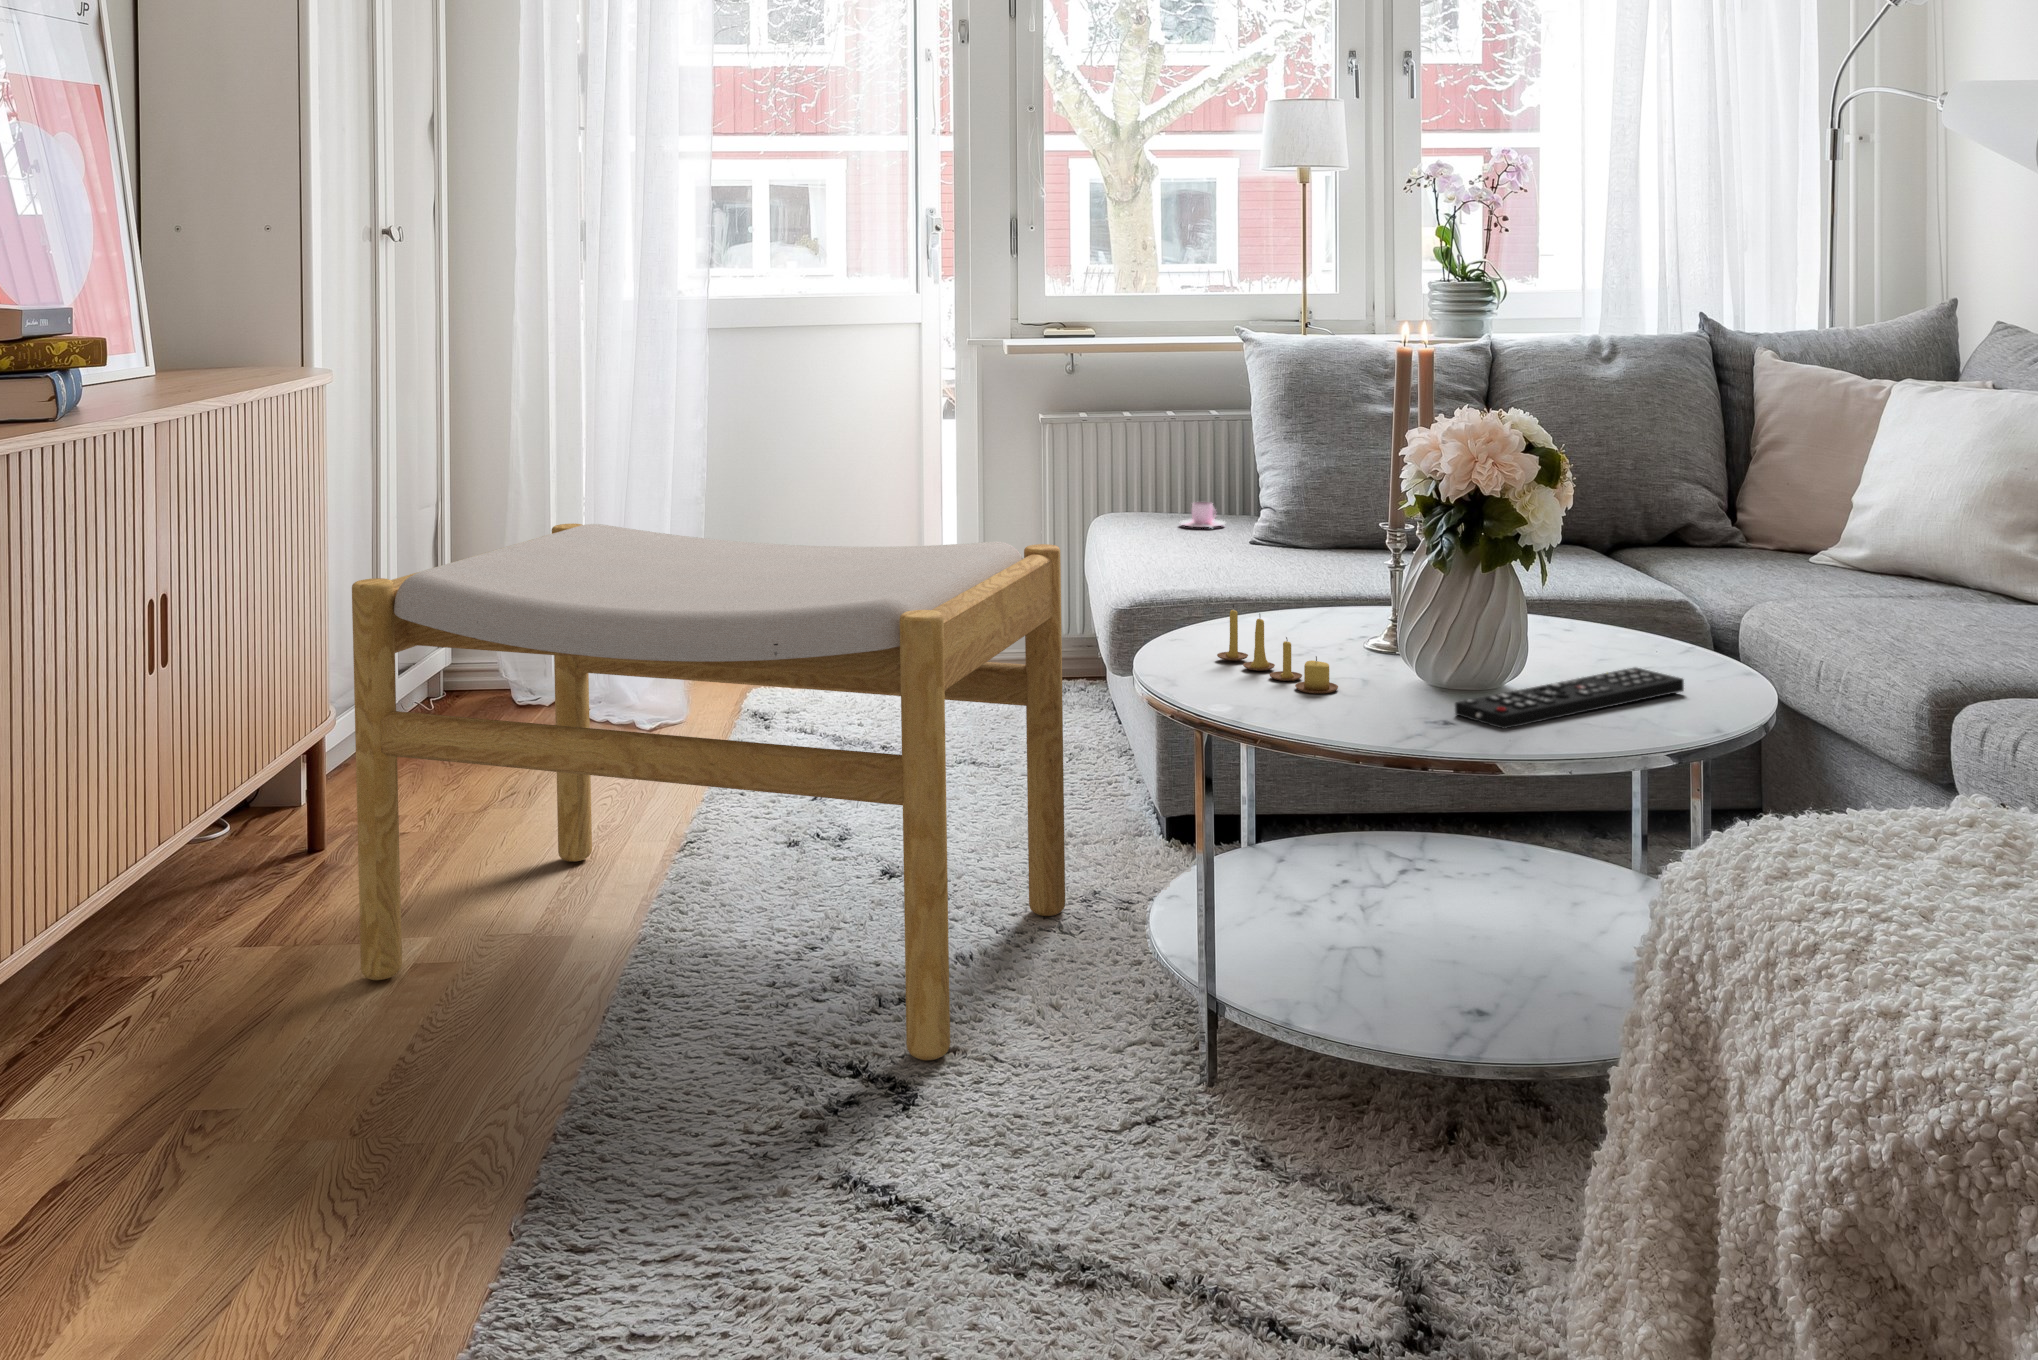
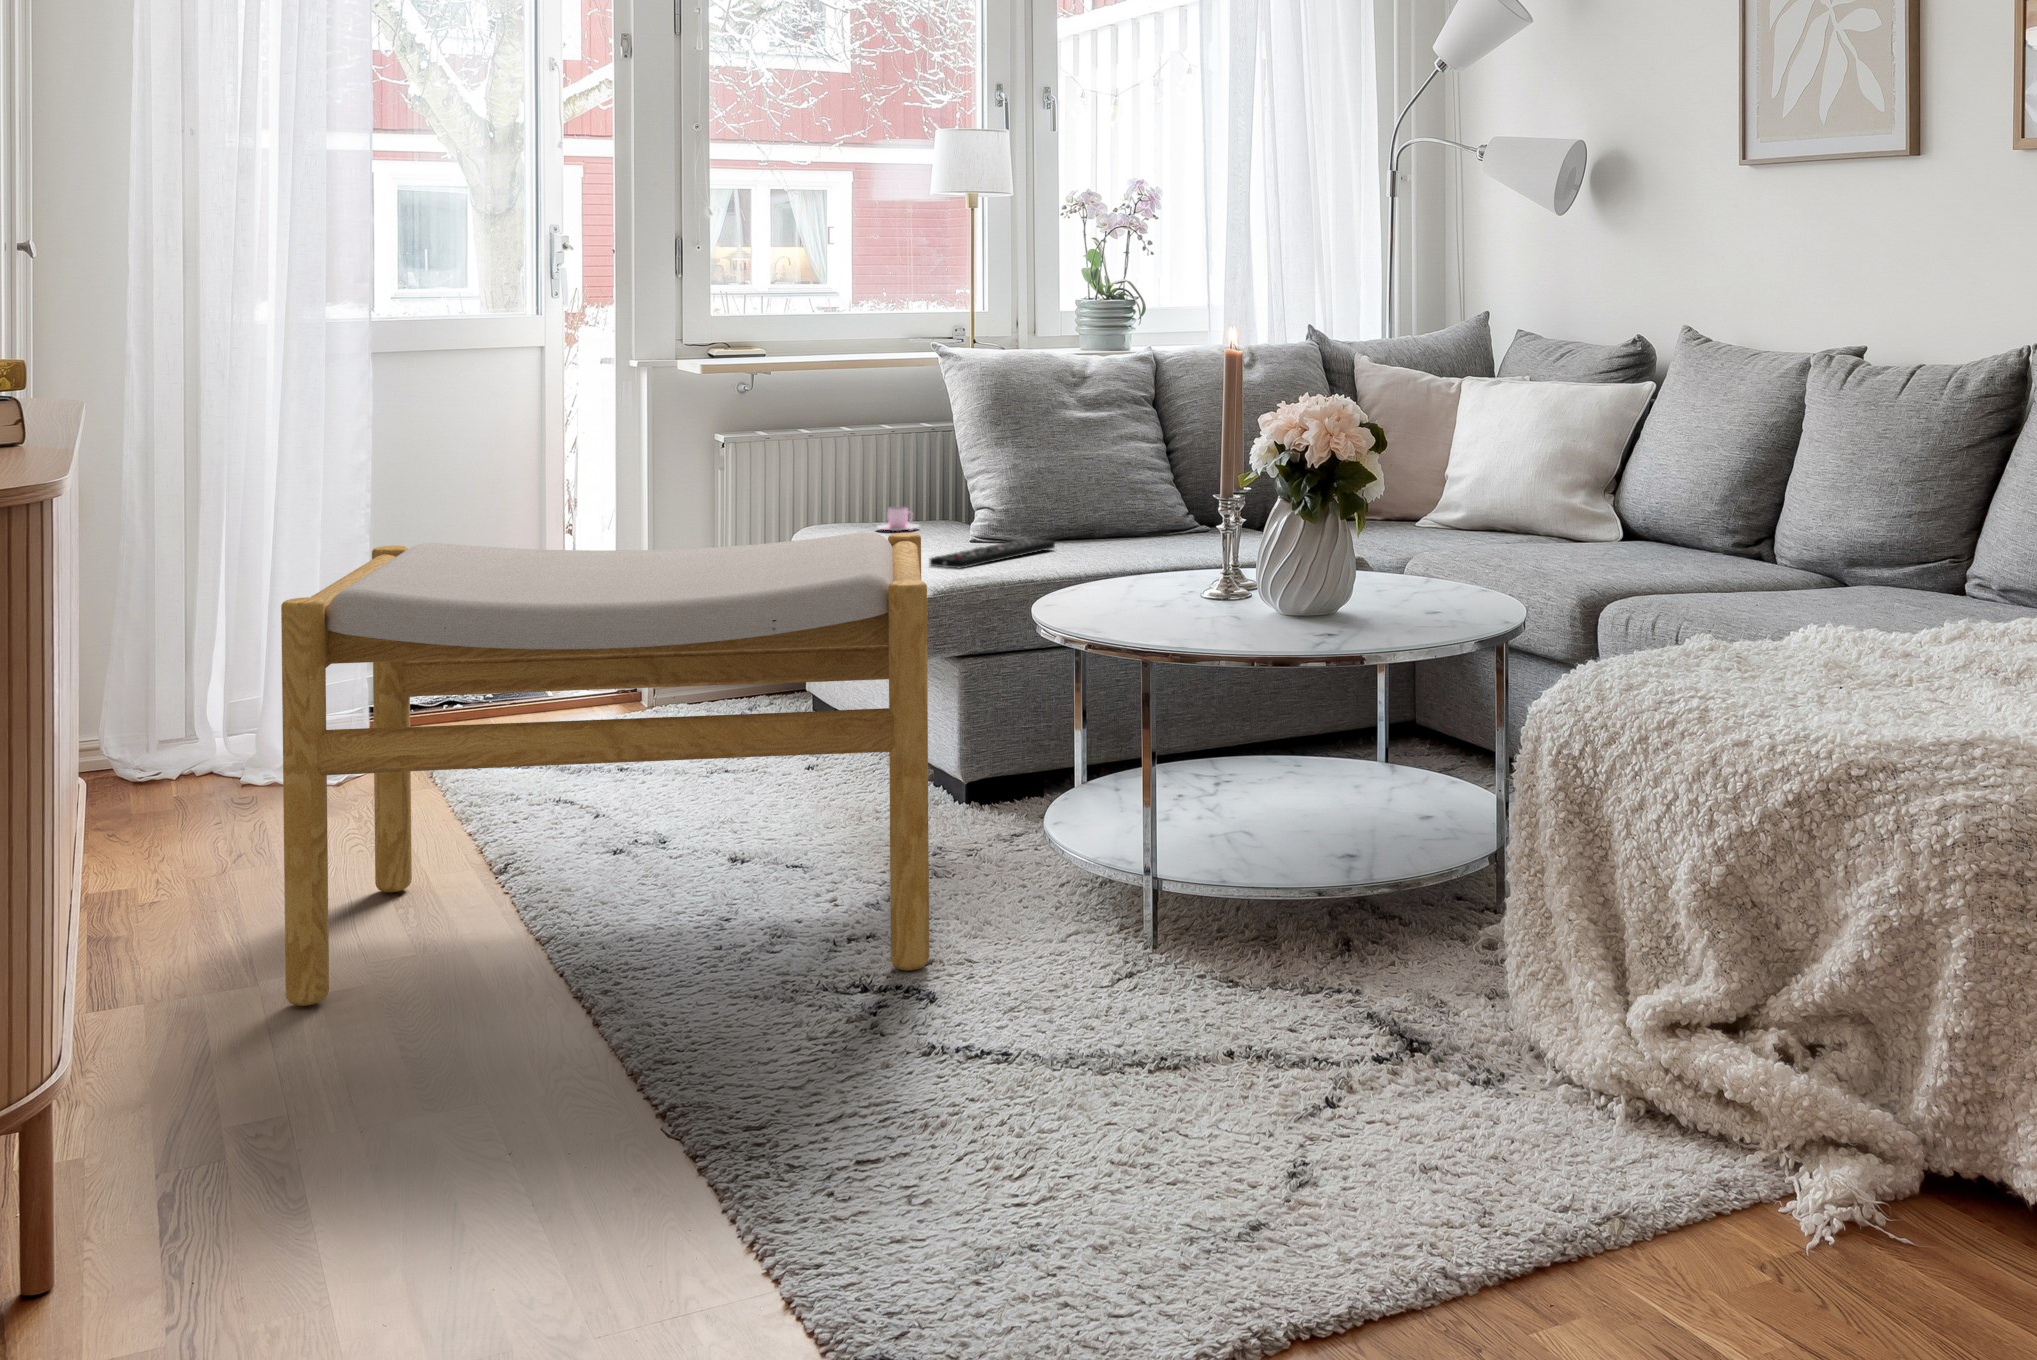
candle: present [1217,605,1338,694] -> none [1099,565,1226,625]
remote control: present [1455,668,1684,729] -> present [929,539,1055,568]

